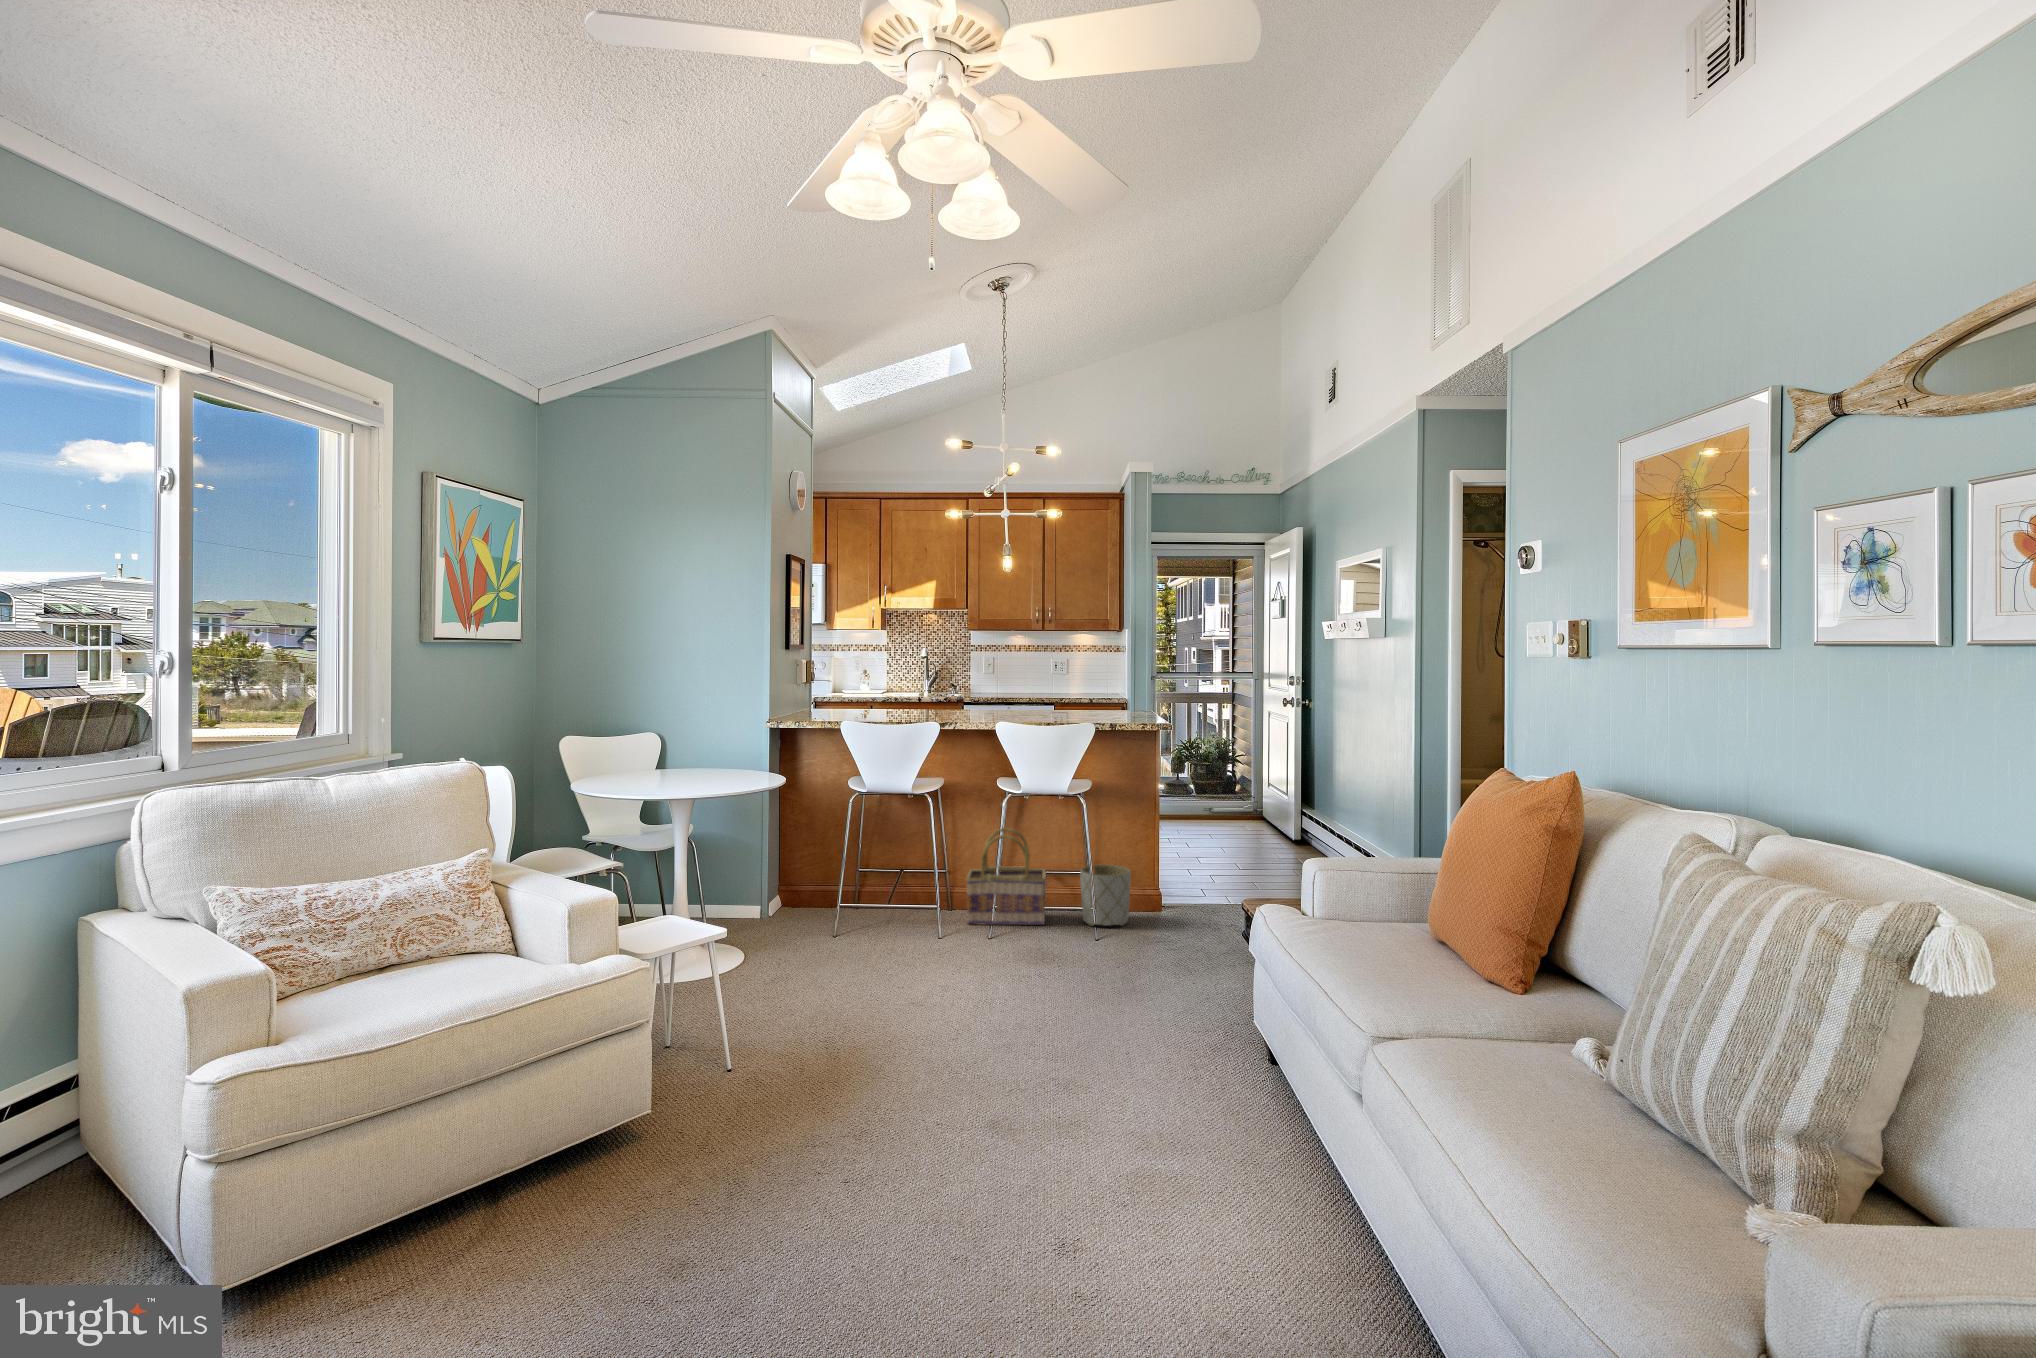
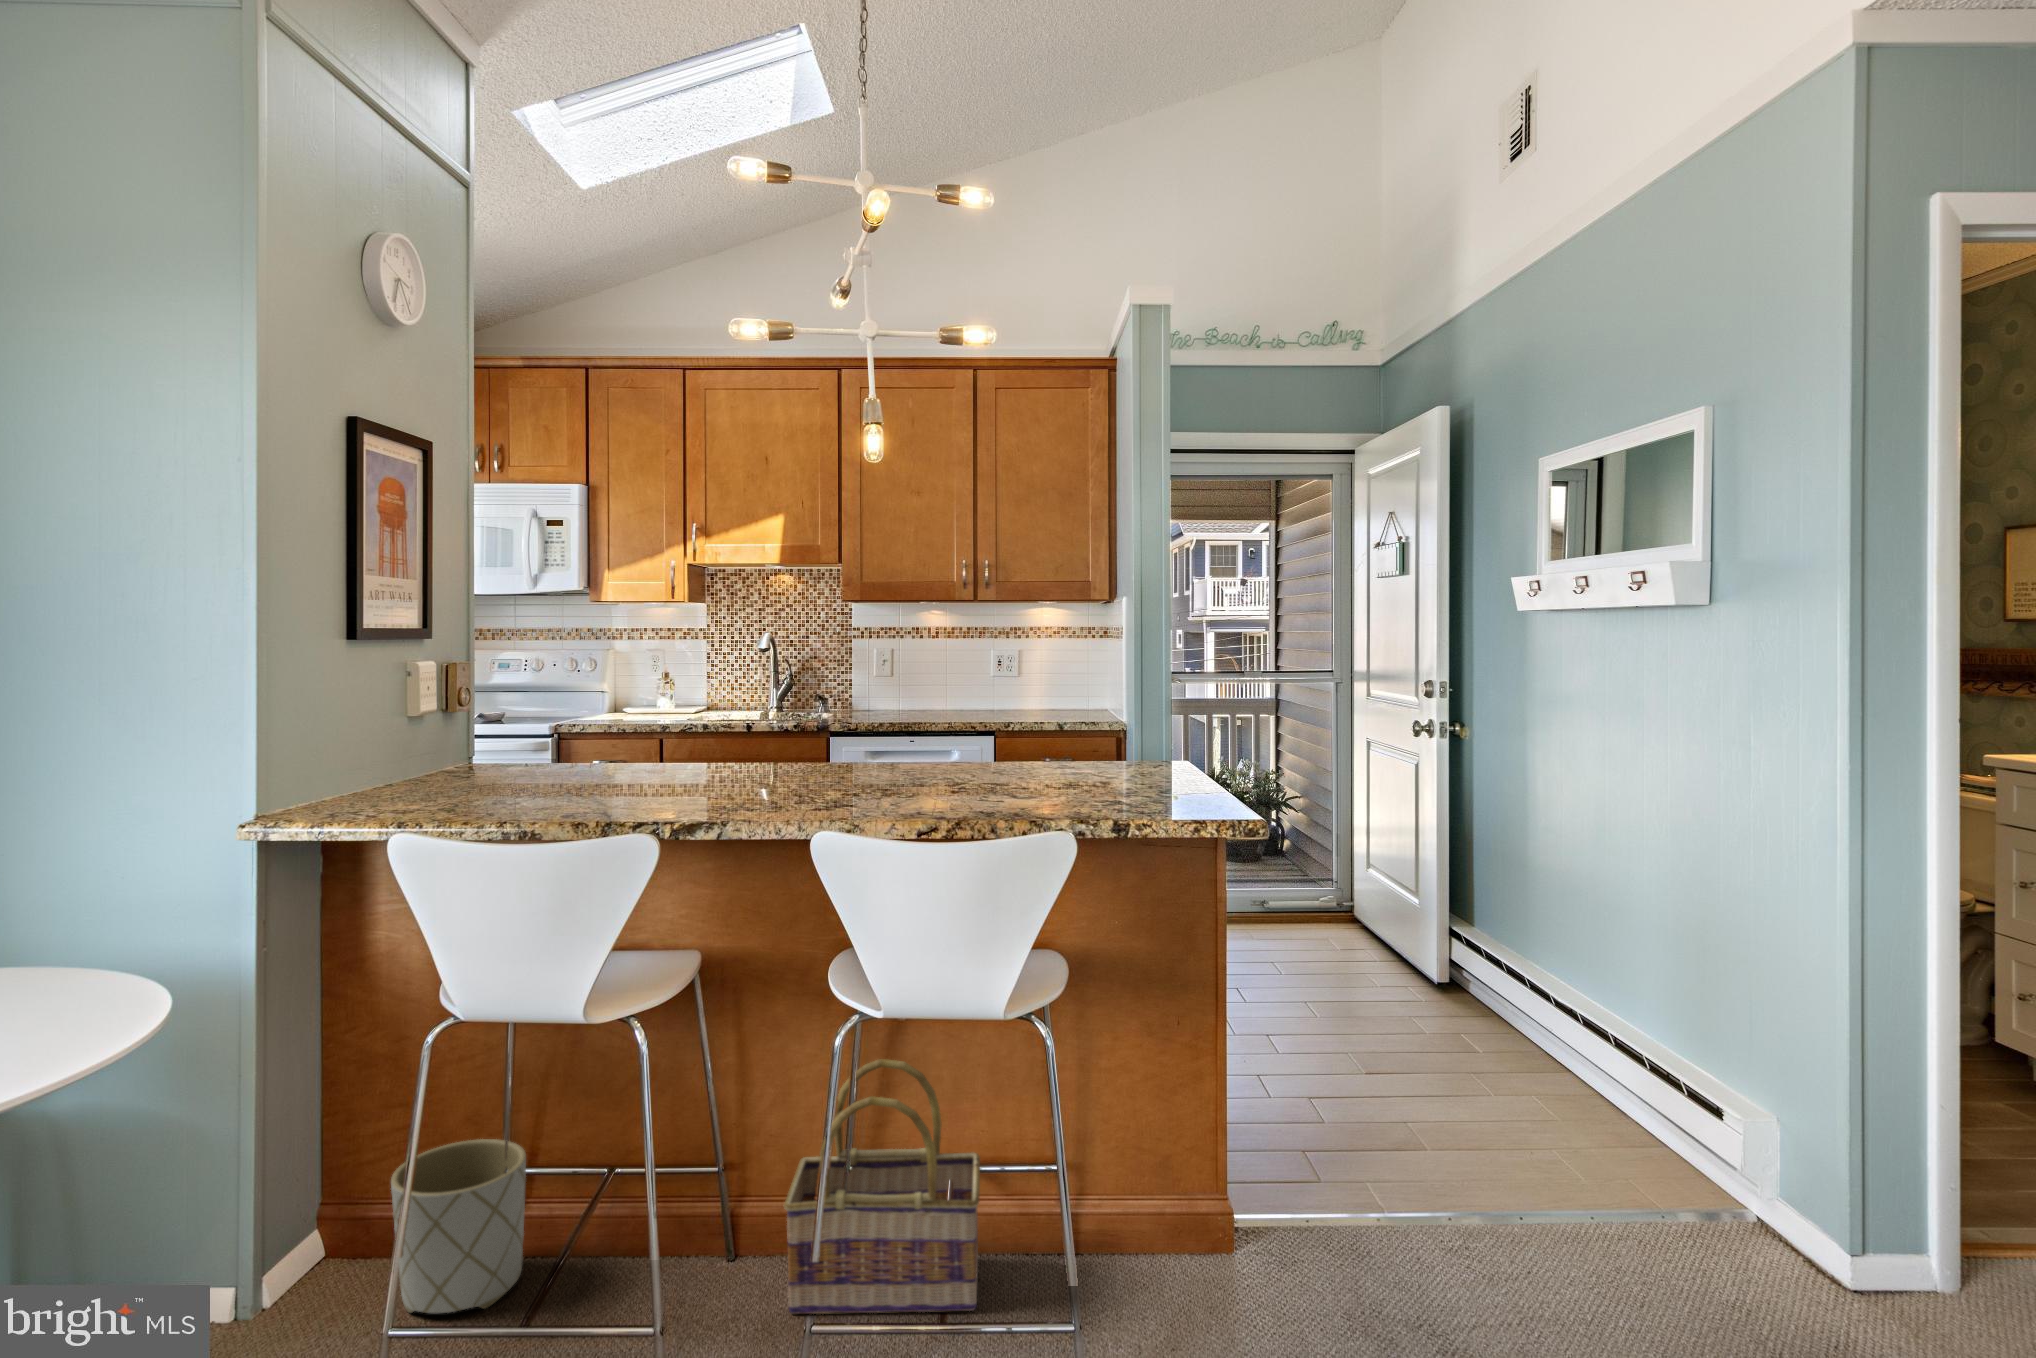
planter: present [1080,864,1131,926] -> present [391,1139,526,1313]

